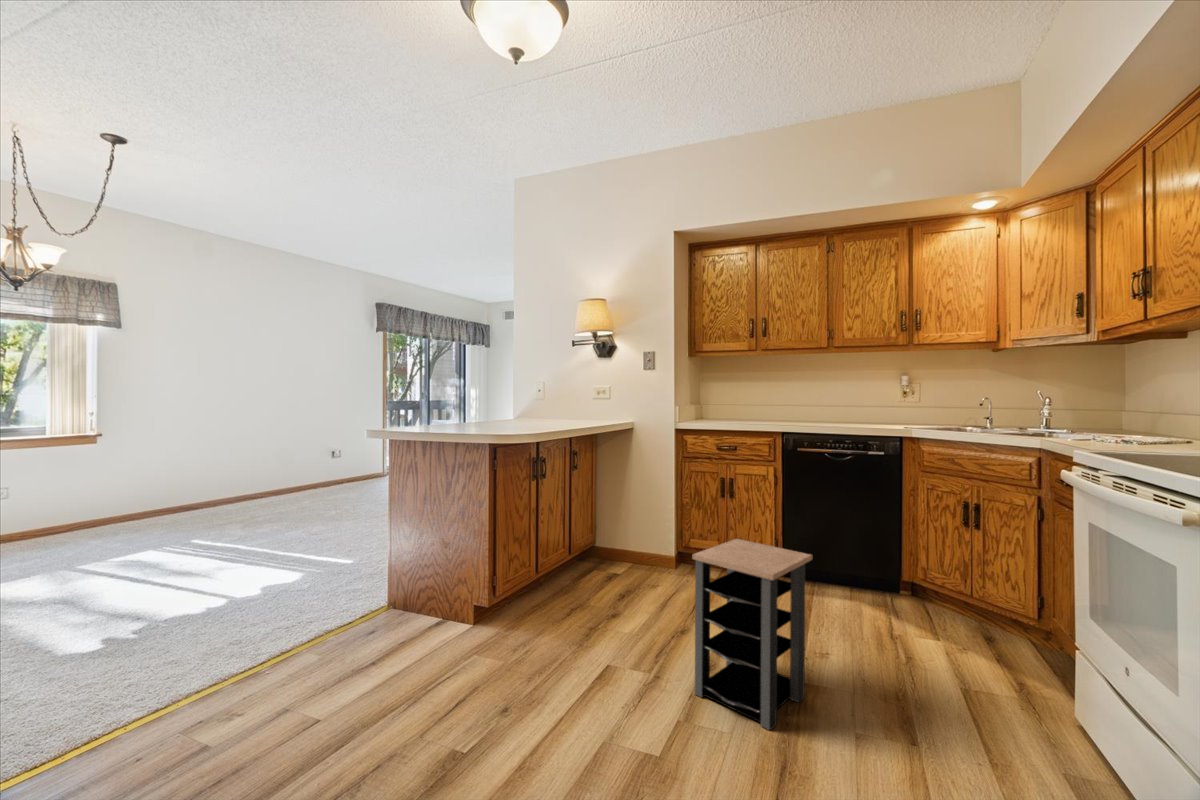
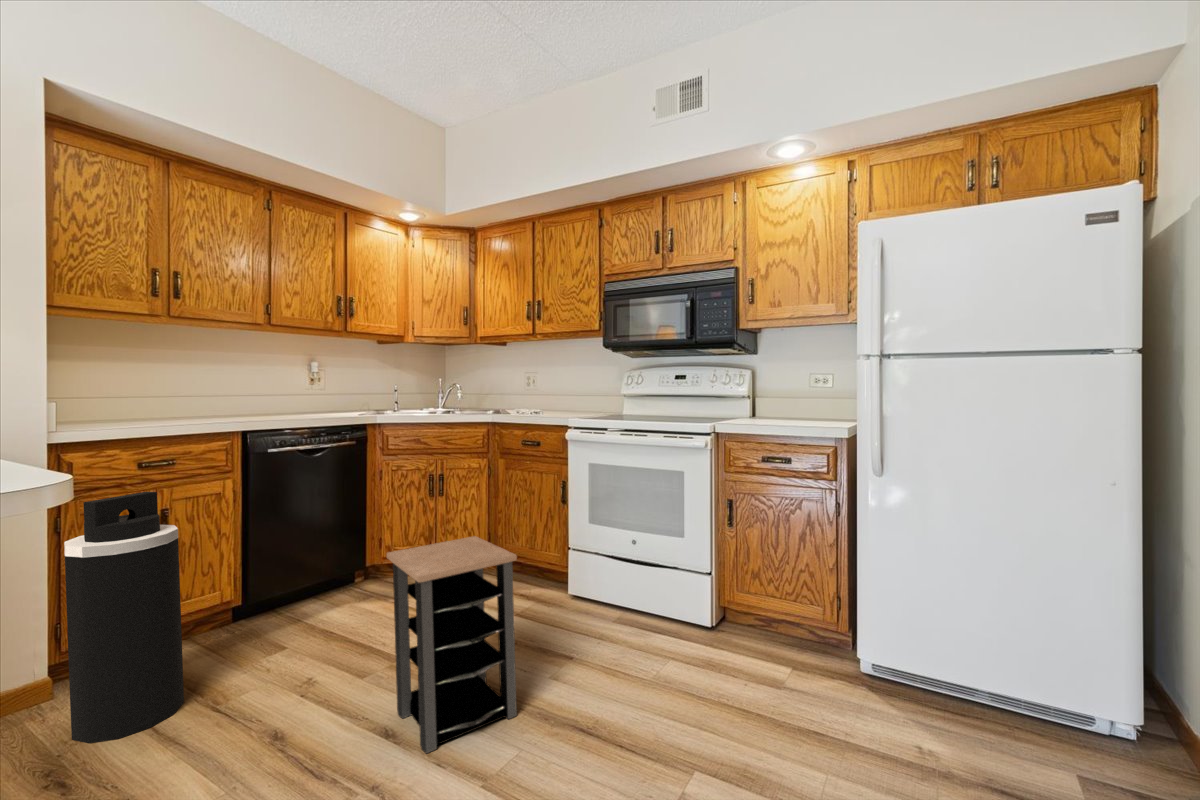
trash can: none [649,462,699,598] -> present [64,492,184,743]

